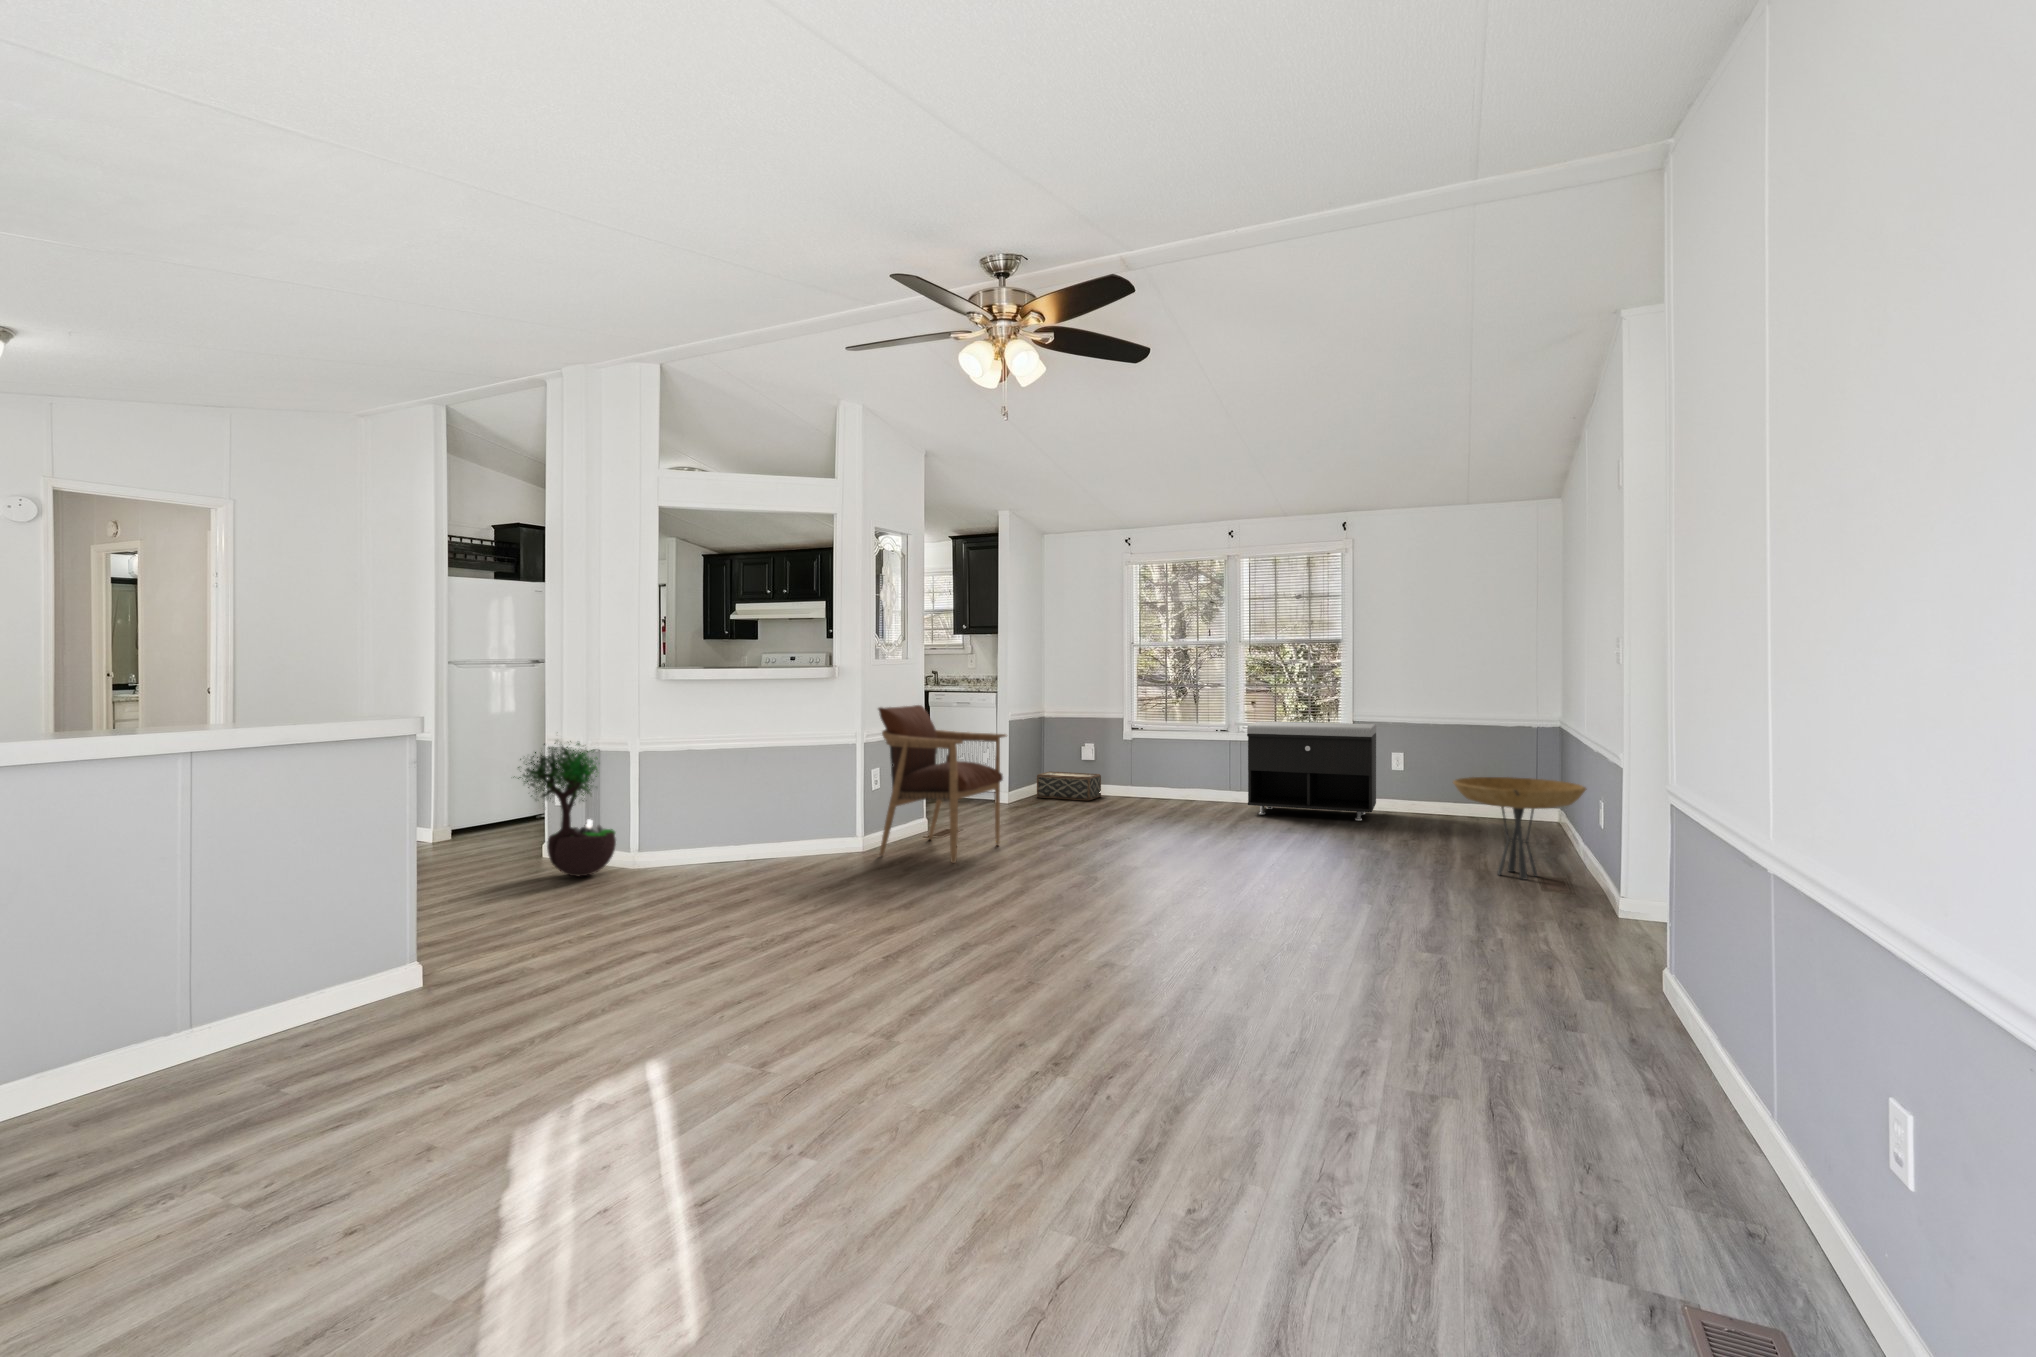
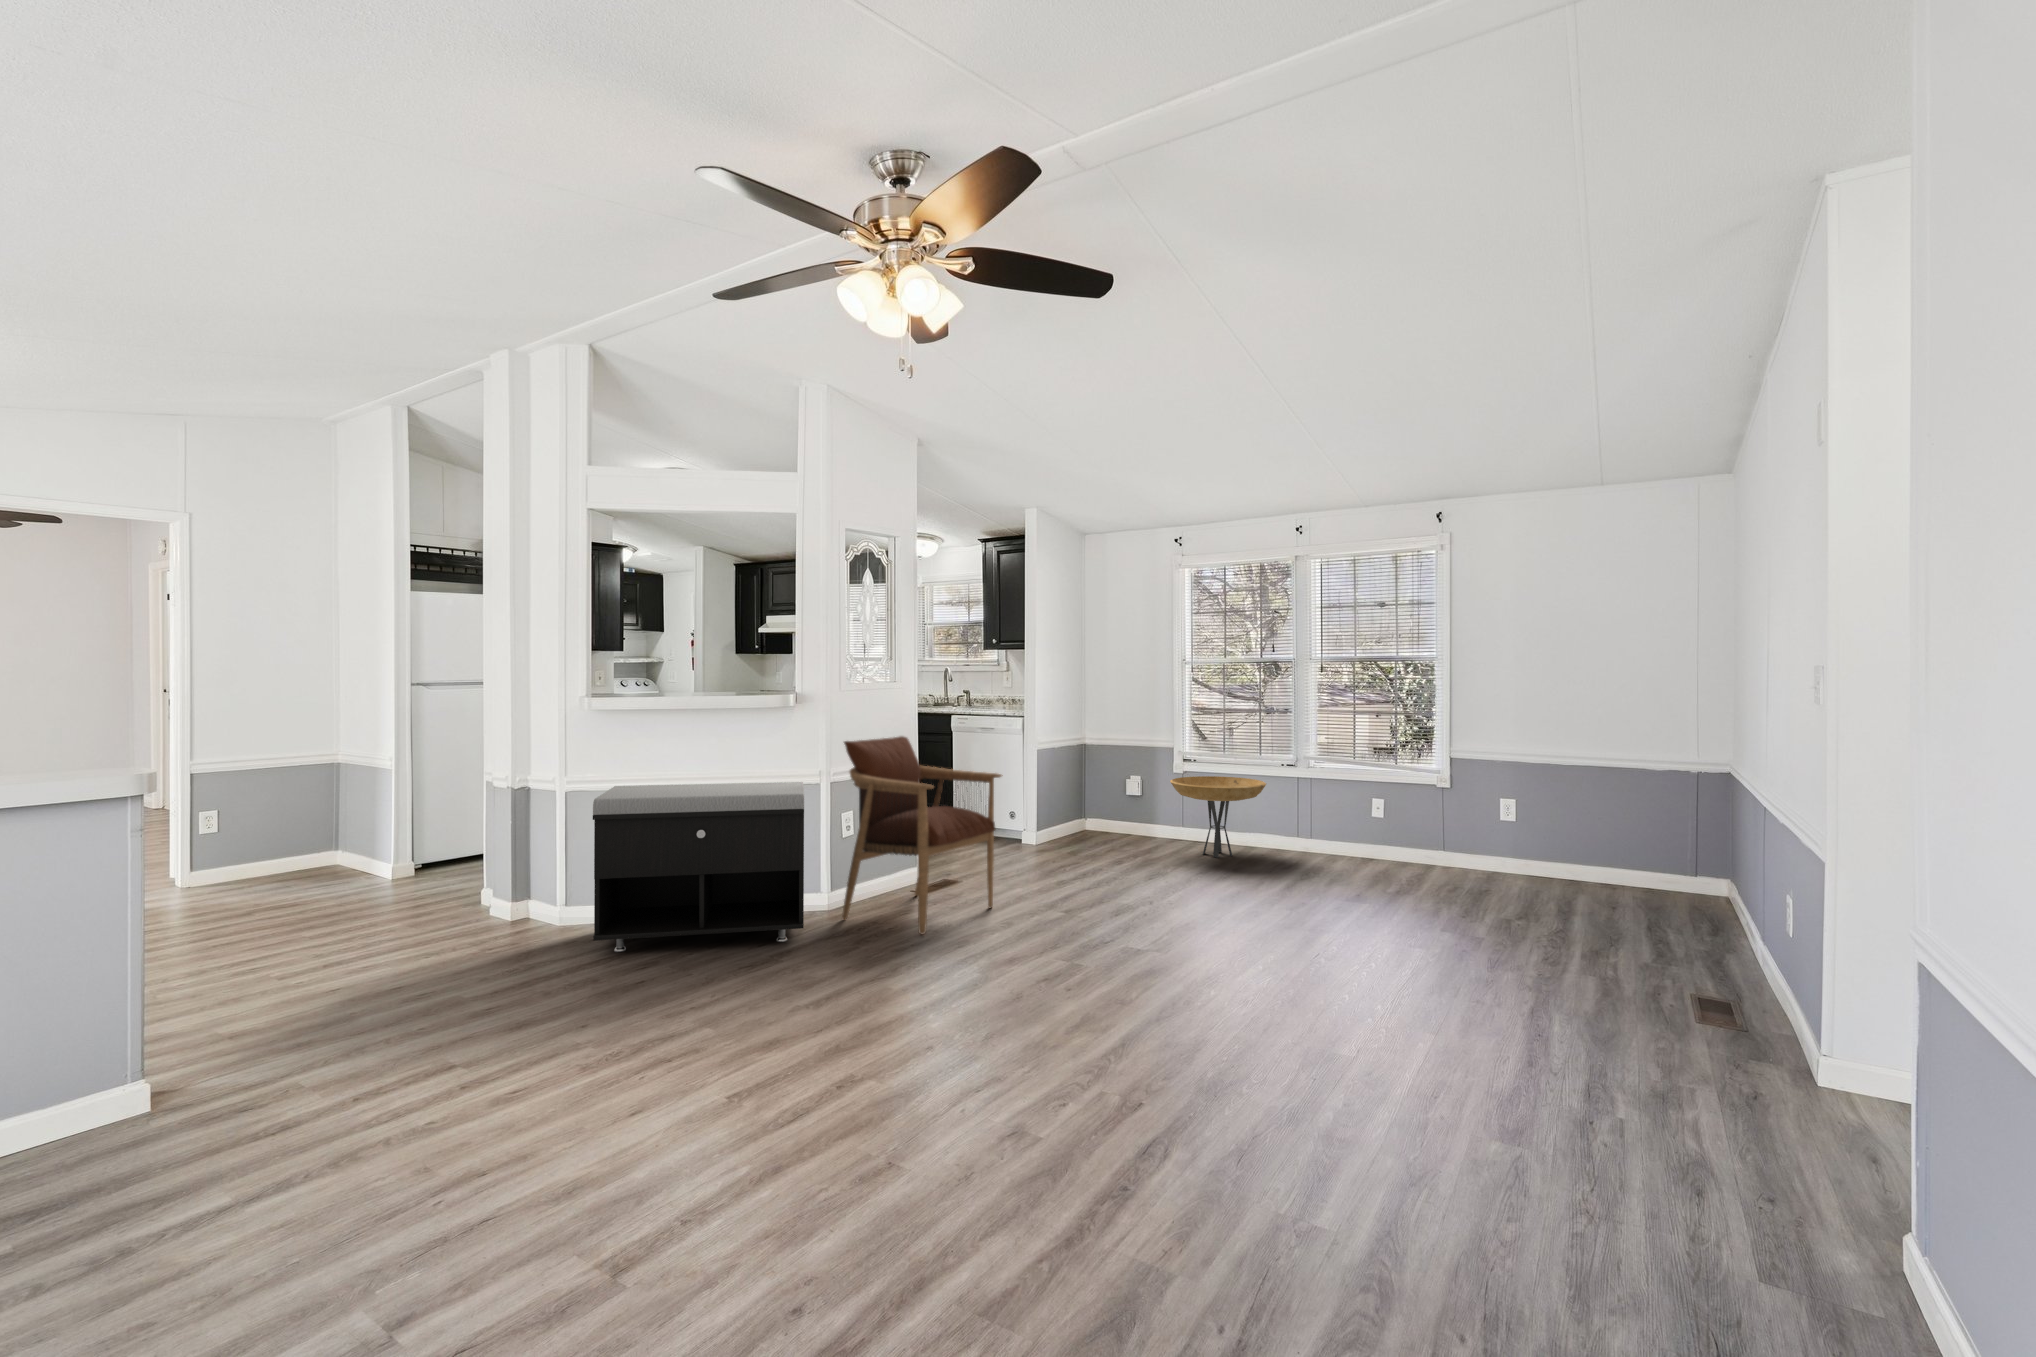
storage bench: present [1247,722,1376,821] -> present [593,782,804,952]
potted tree: present [513,741,616,876] -> none [403,769,533,937]
woven basket: present [1037,772,1101,800] -> none [1074,807,1149,843]
side table: present [1453,777,1587,880] -> present [1170,776,1266,857]

